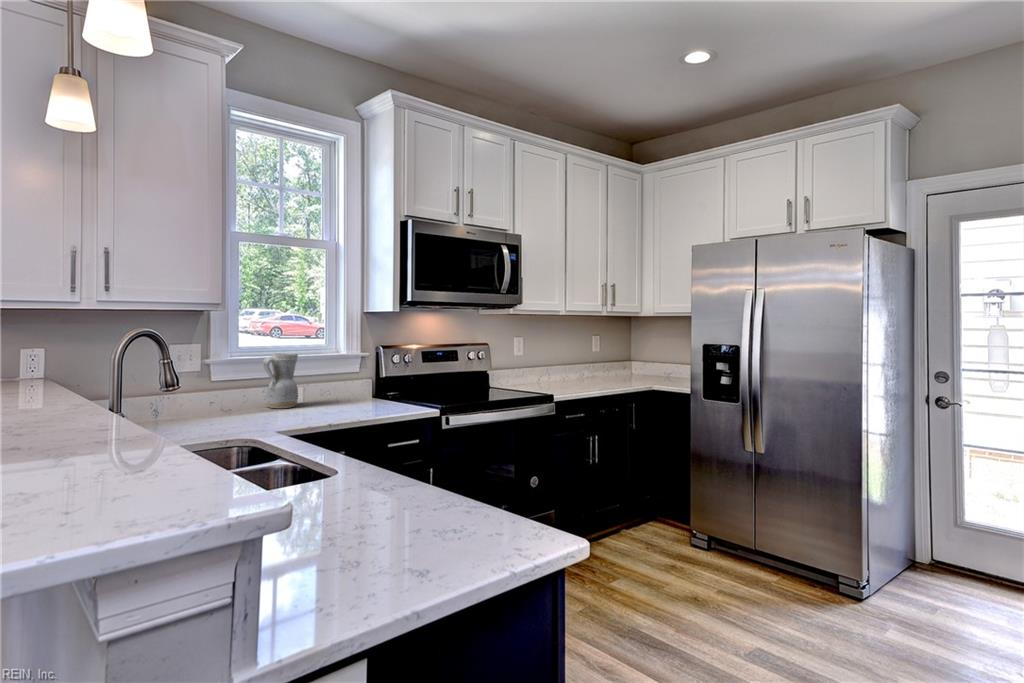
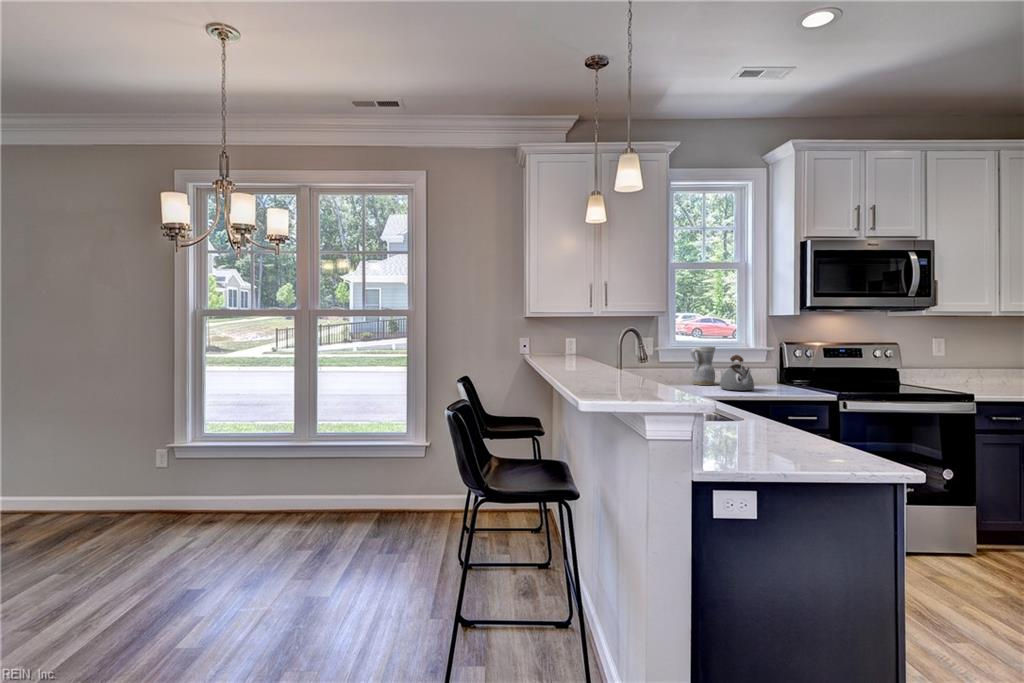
kettle: none [305,366,349,414] -> present [720,355,754,390]

